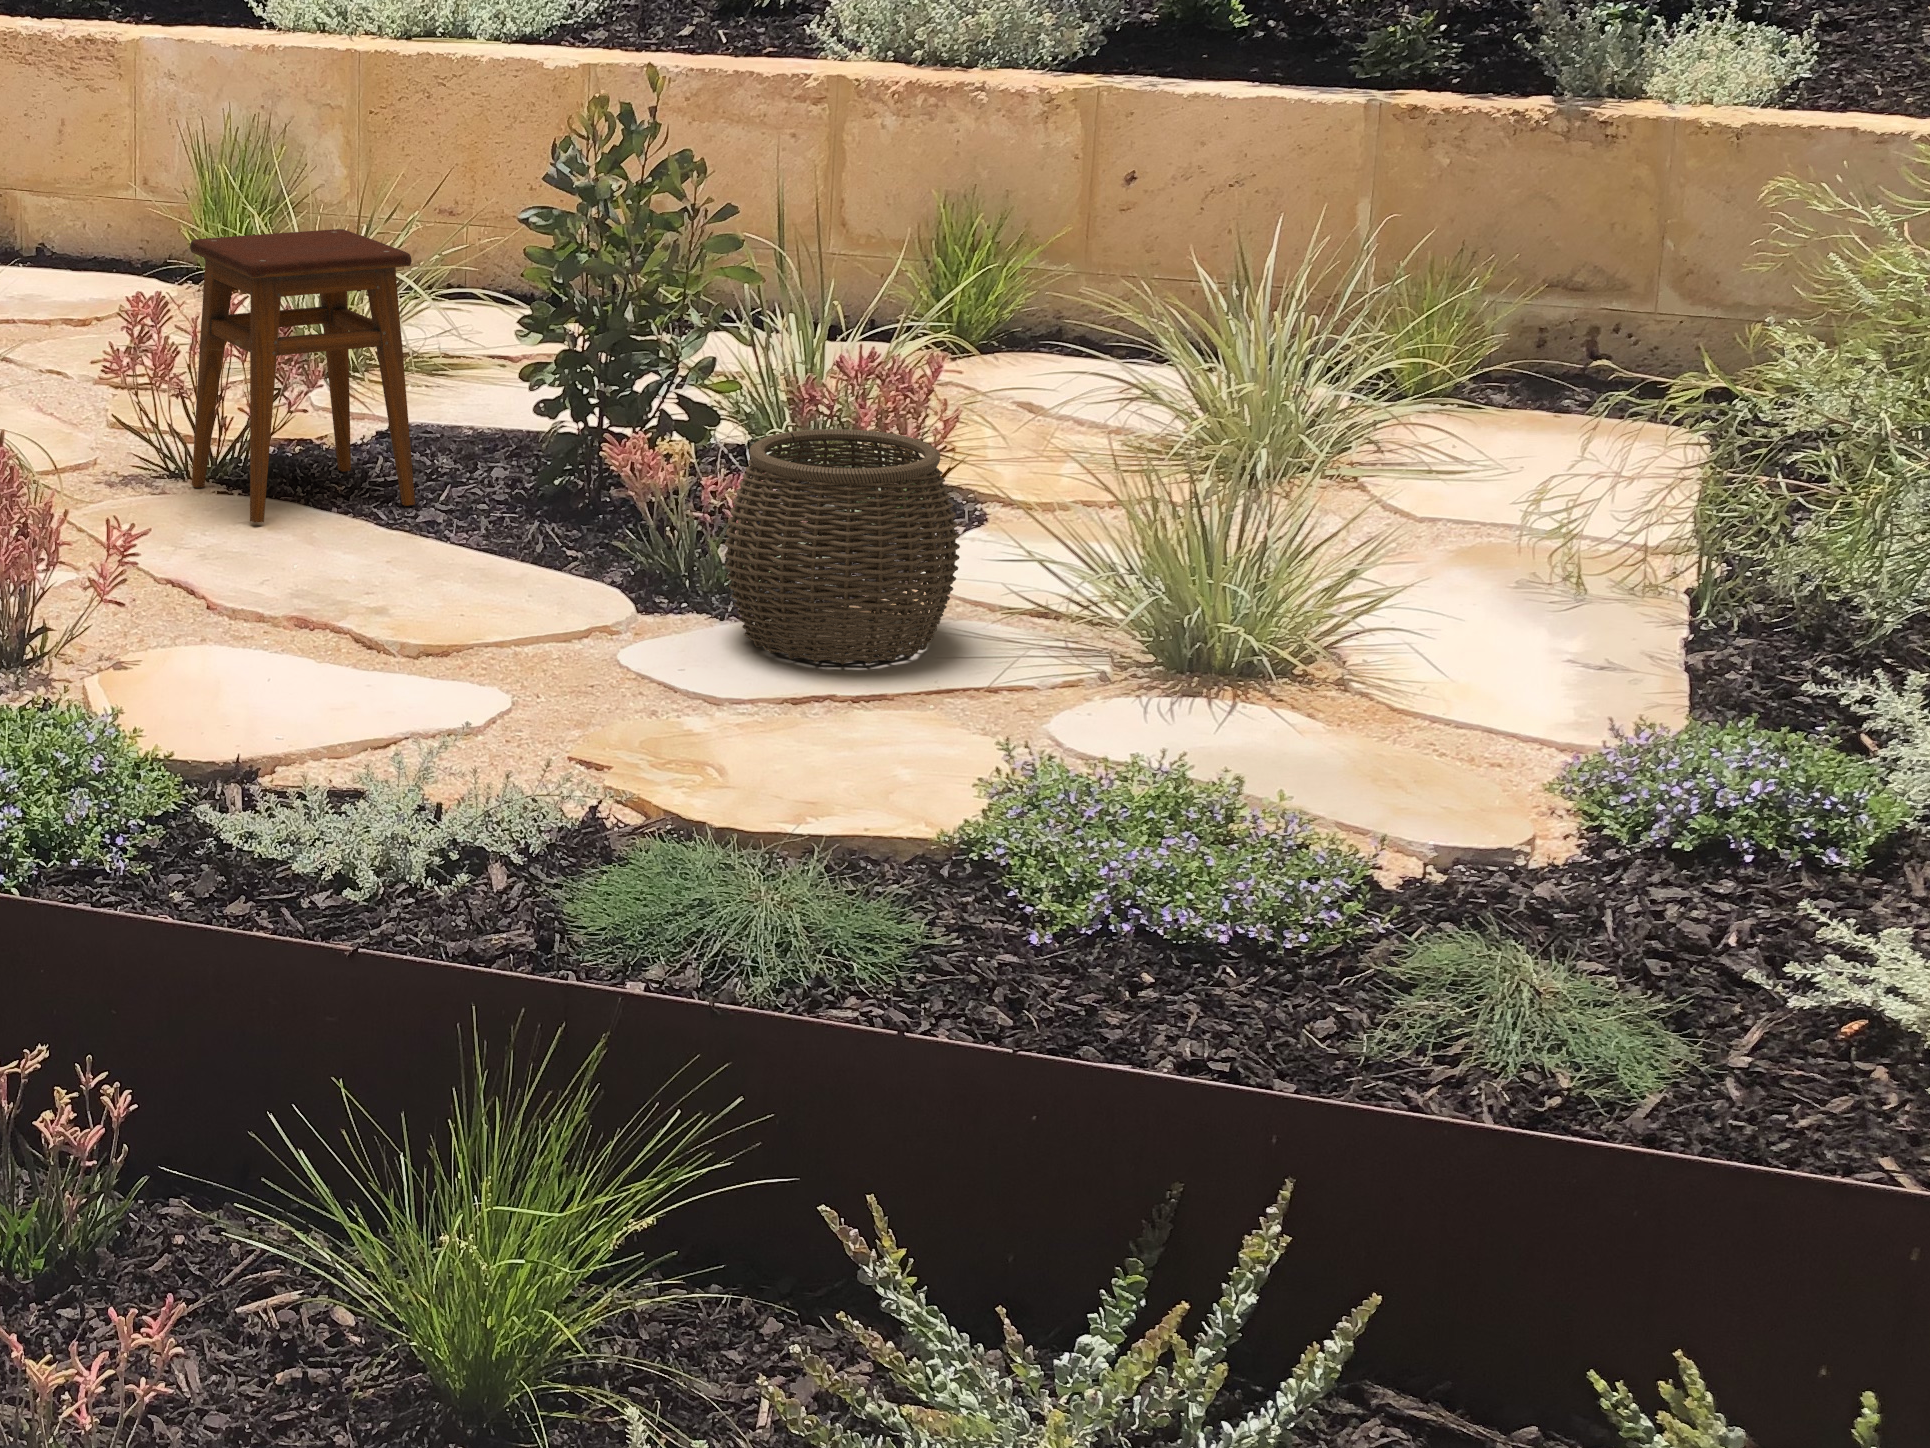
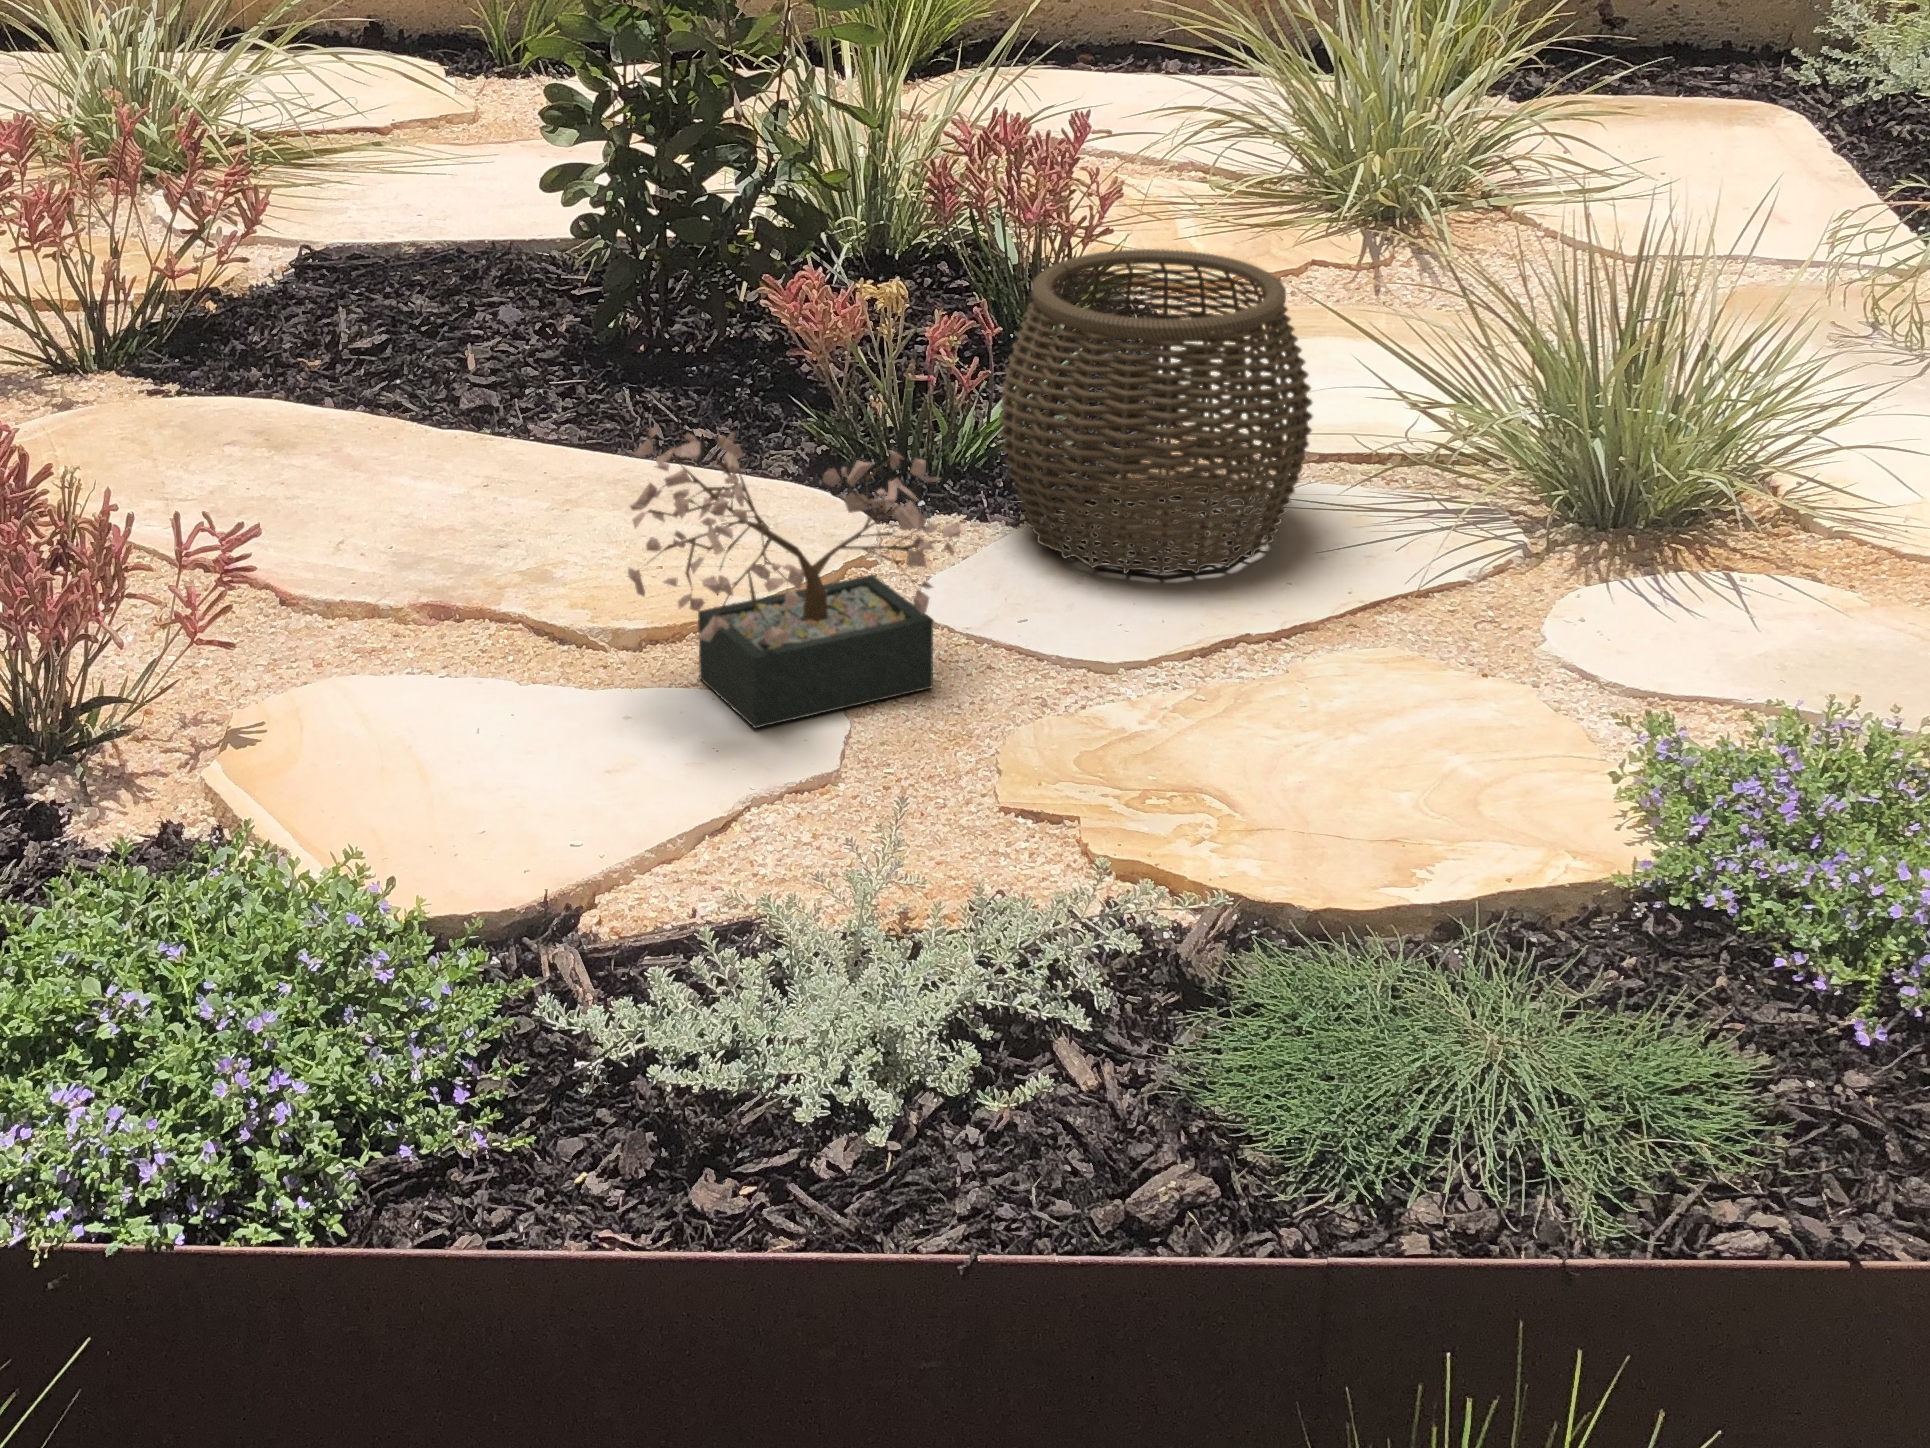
stool: present [190,229,415,523] -> none [80,8,436,438]
decorative plant: none [381,491,631,707] -> present [628,425,961,728]

